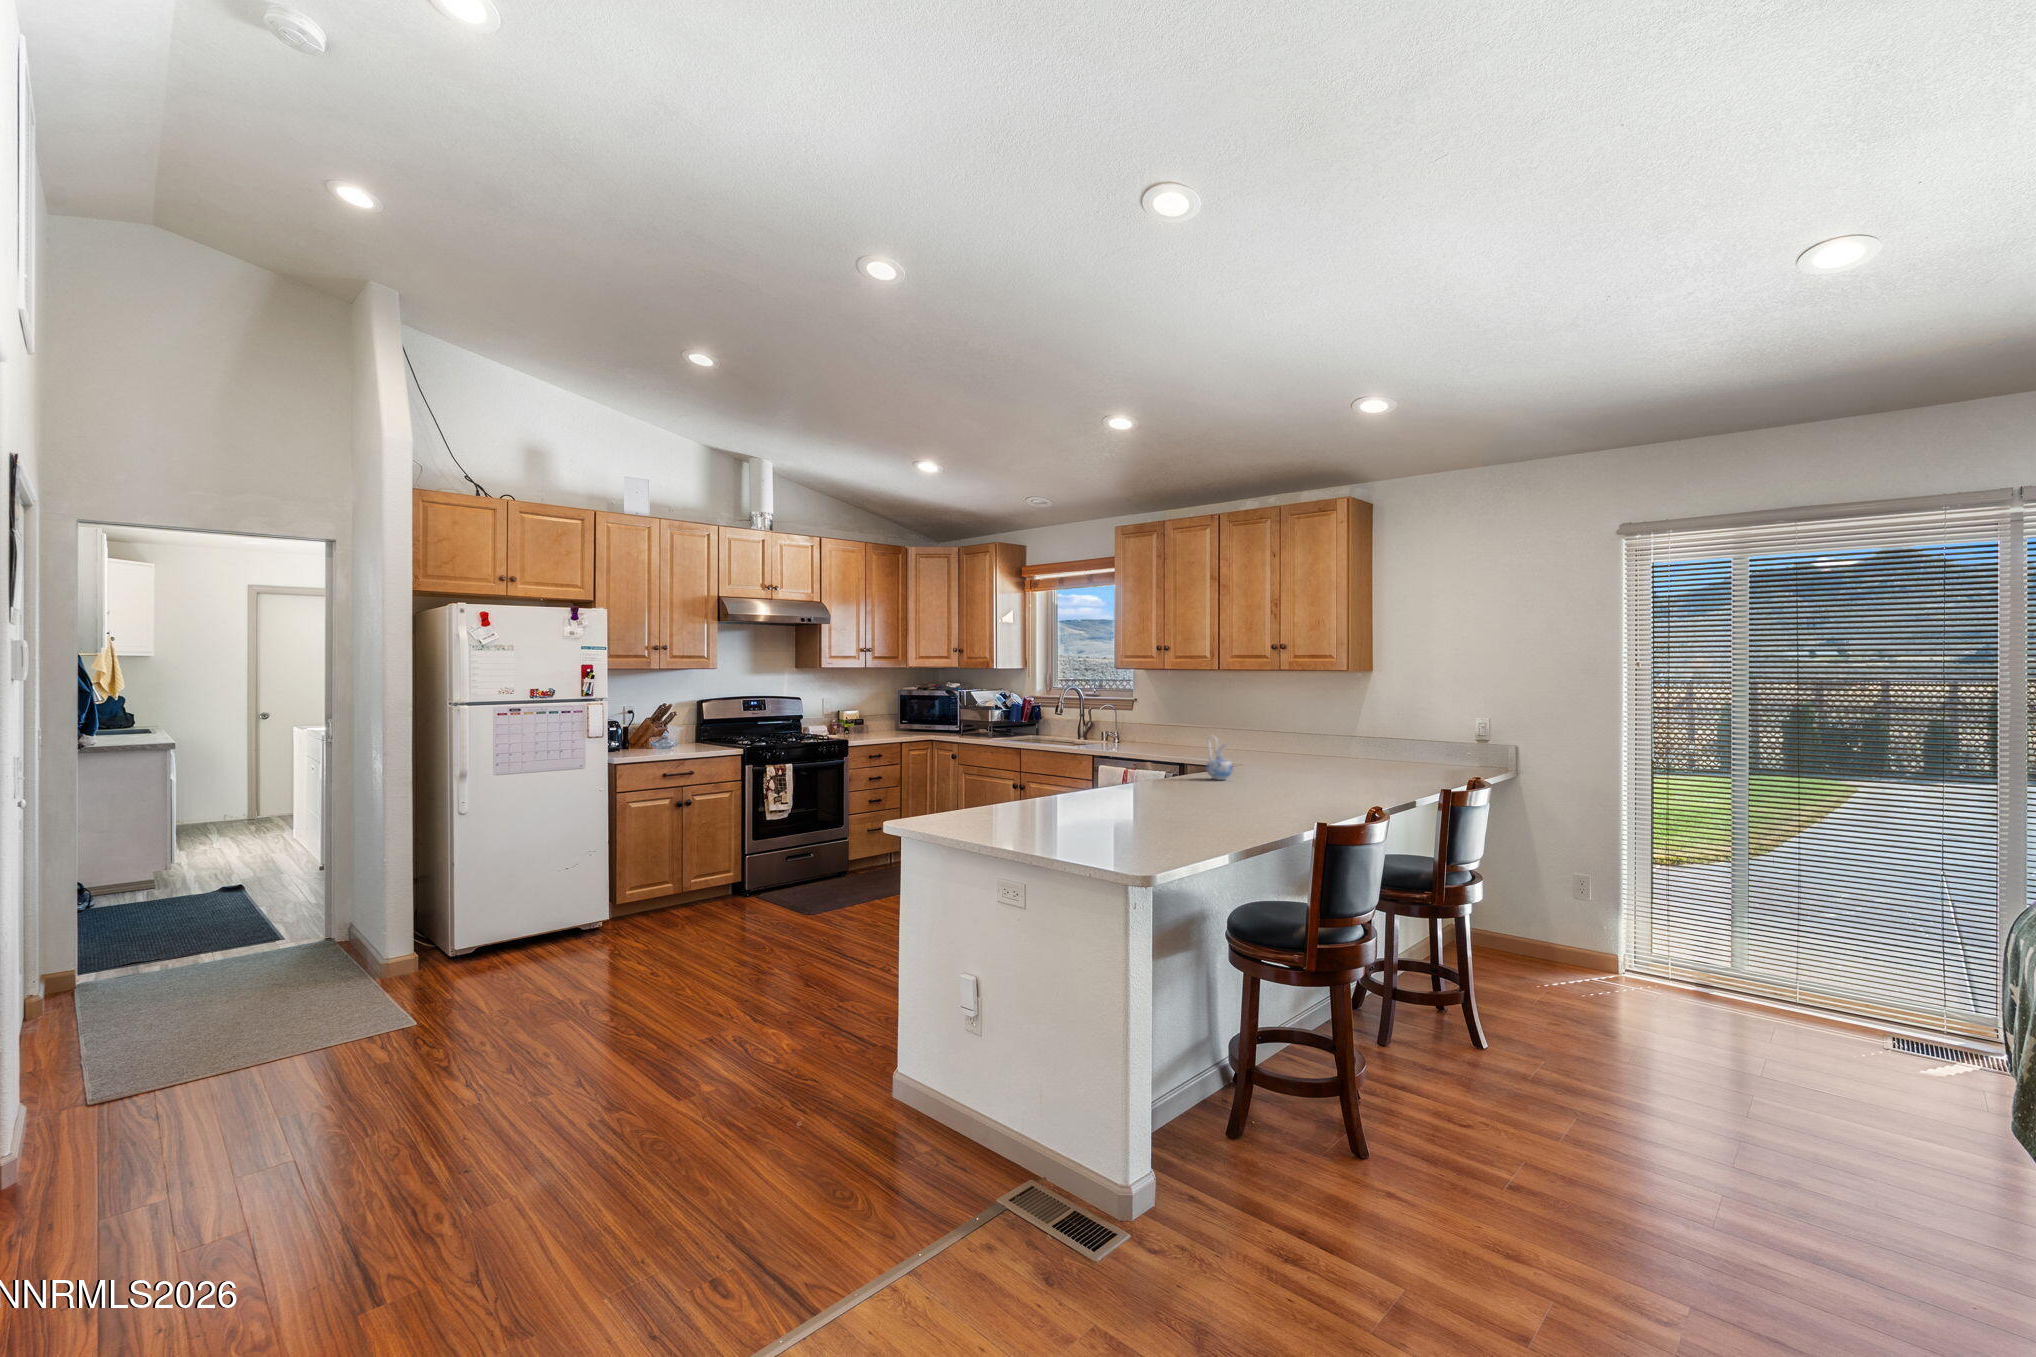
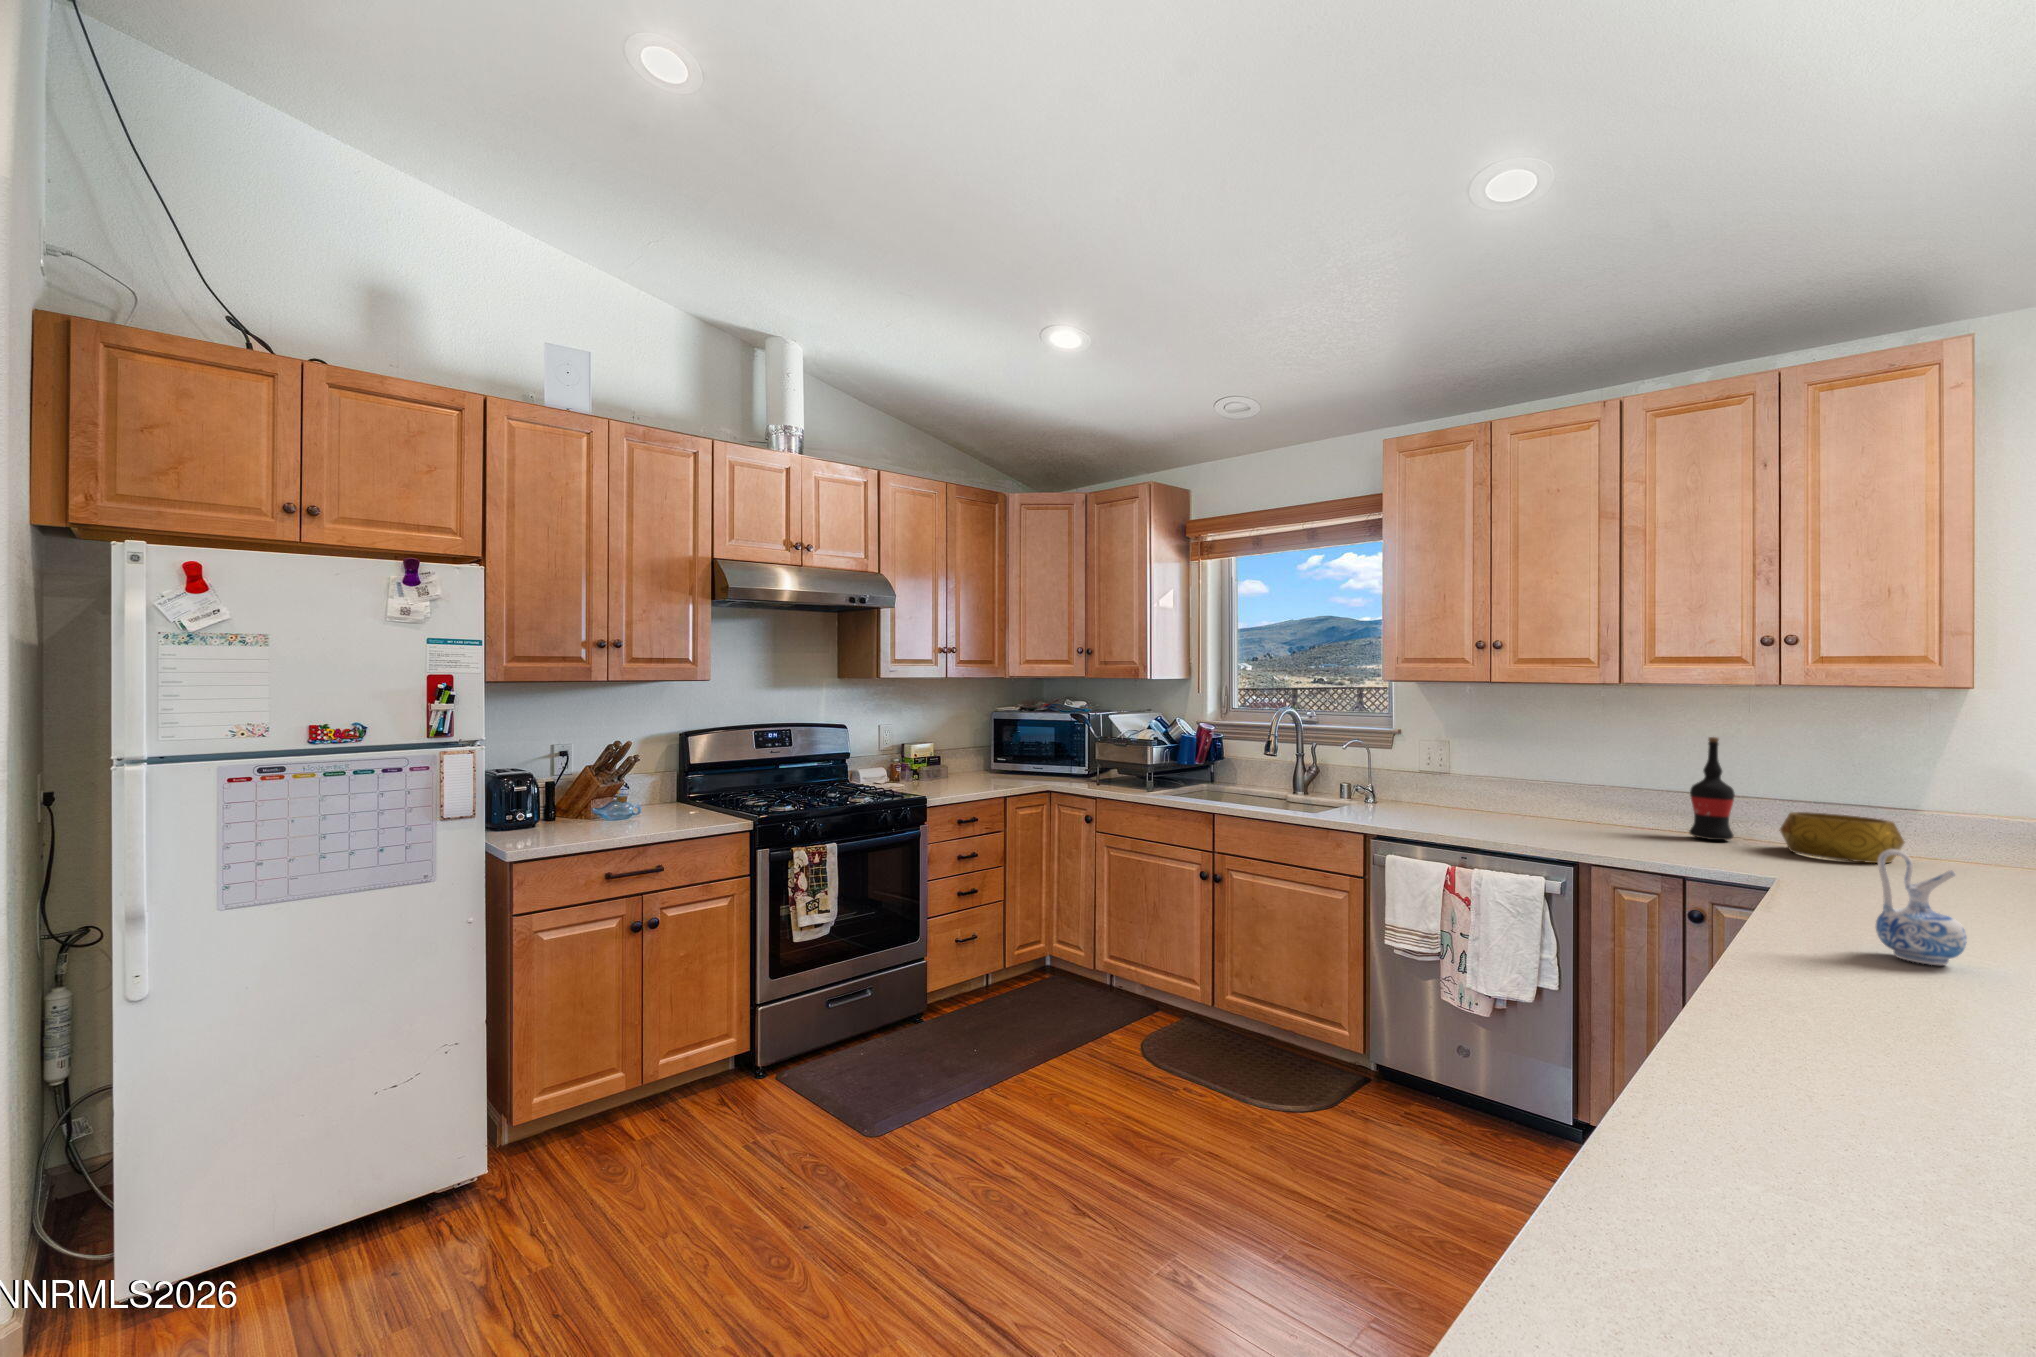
wine bottle: none [1255,700,1276,755] -> present [1689,737,1735,840]
decorative bowl: none [1284,738,1335,761] -> present [1779,812,1904,863]

